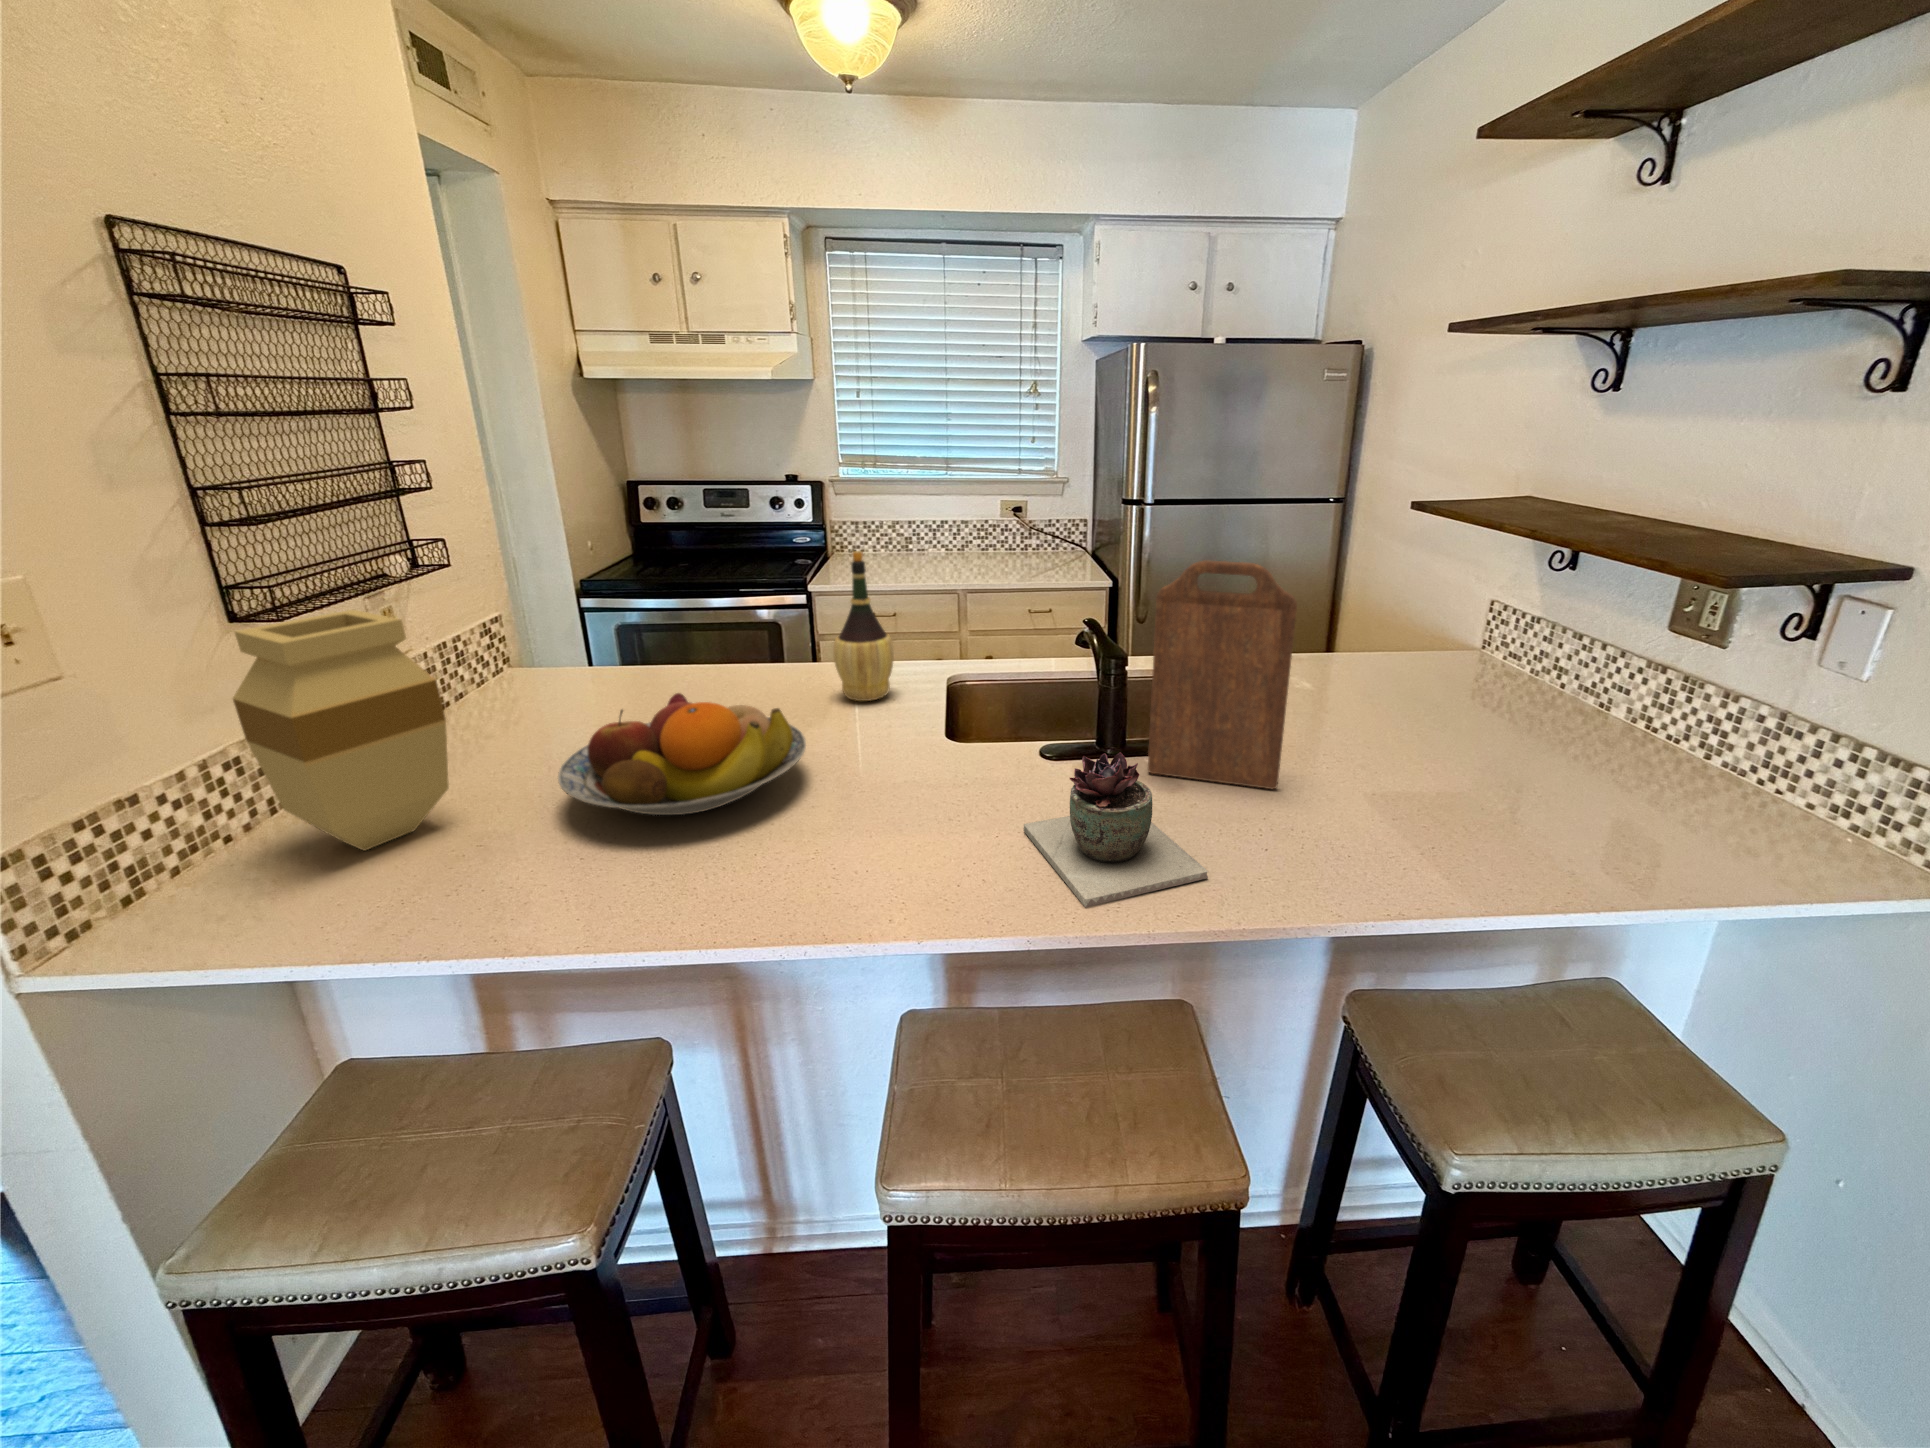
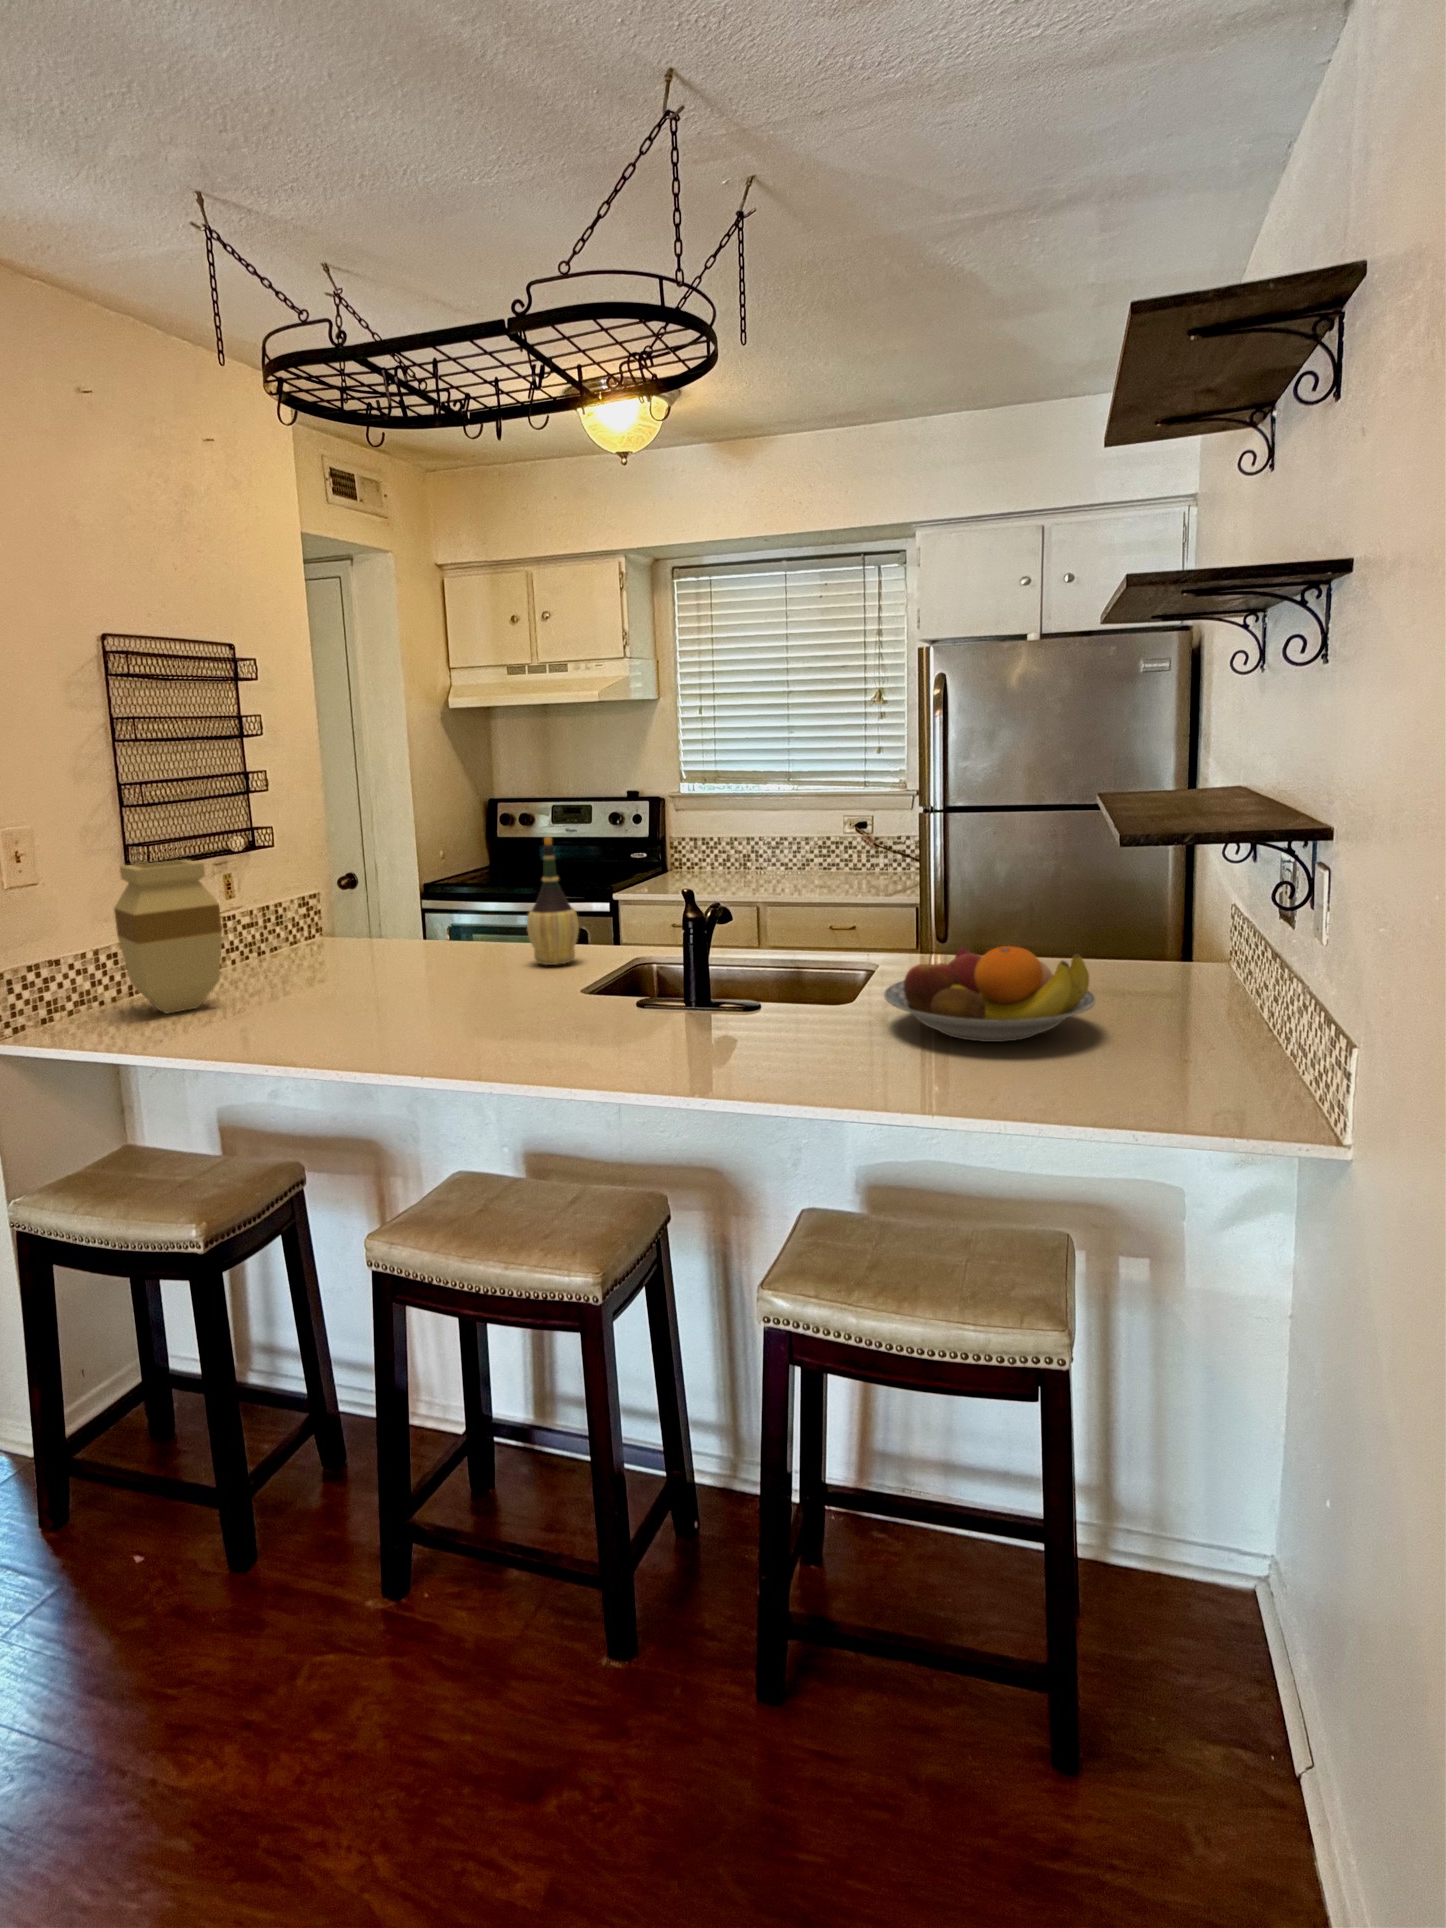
cutting board: present [1148,560,1297,789] -> none [703,829,803,1030]
fruit bowl: present [558,693,806,815] -> present [884,946,1096,1042]
succulent plant: present [1024,752,1208,907] -> none [551,967,661,1069]

